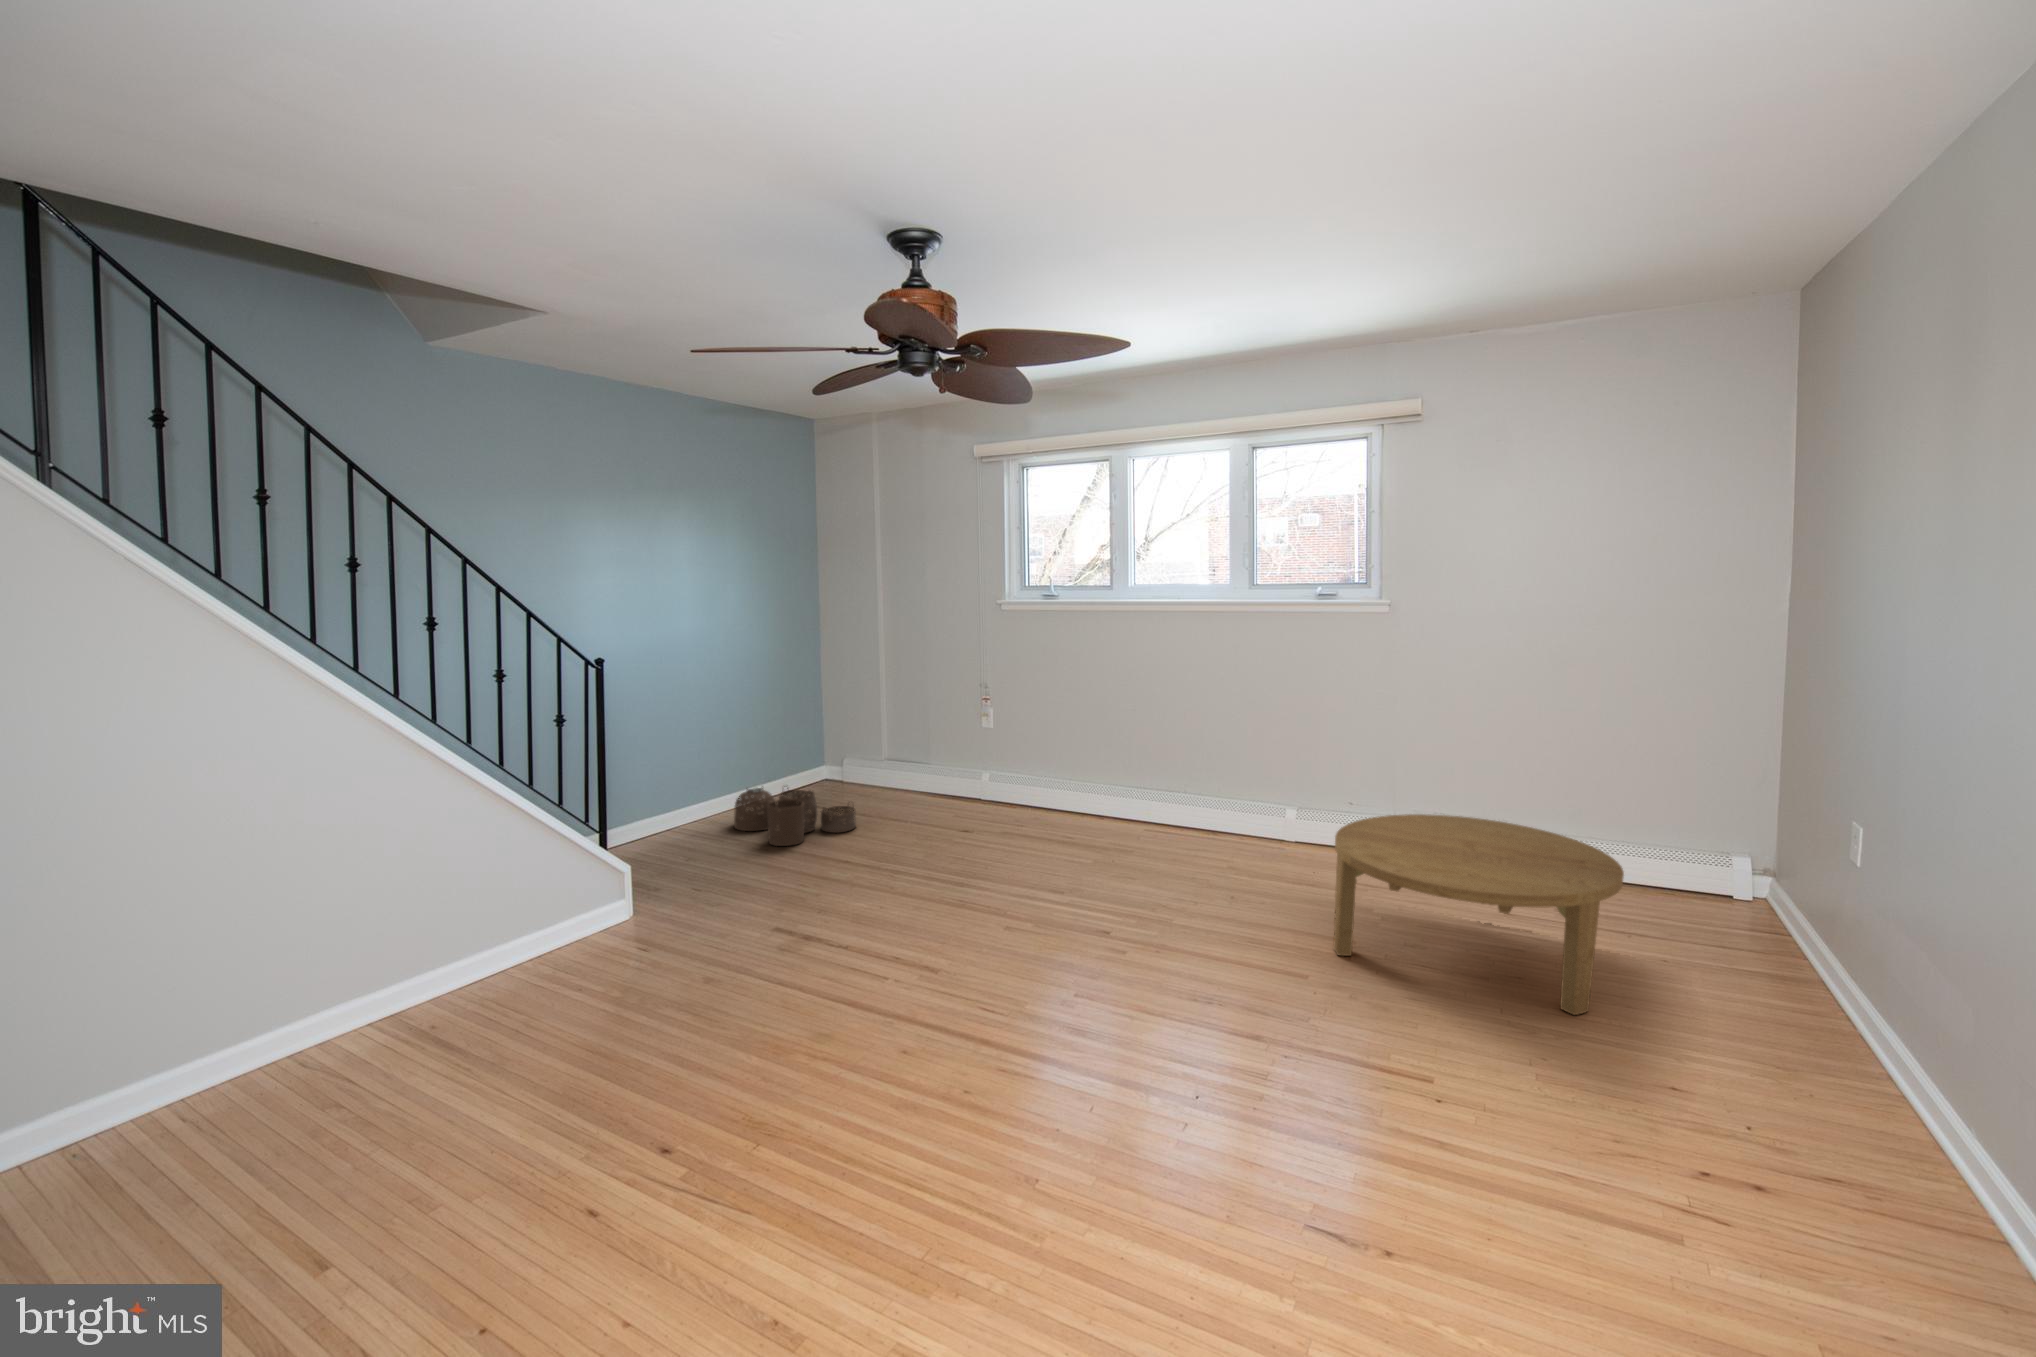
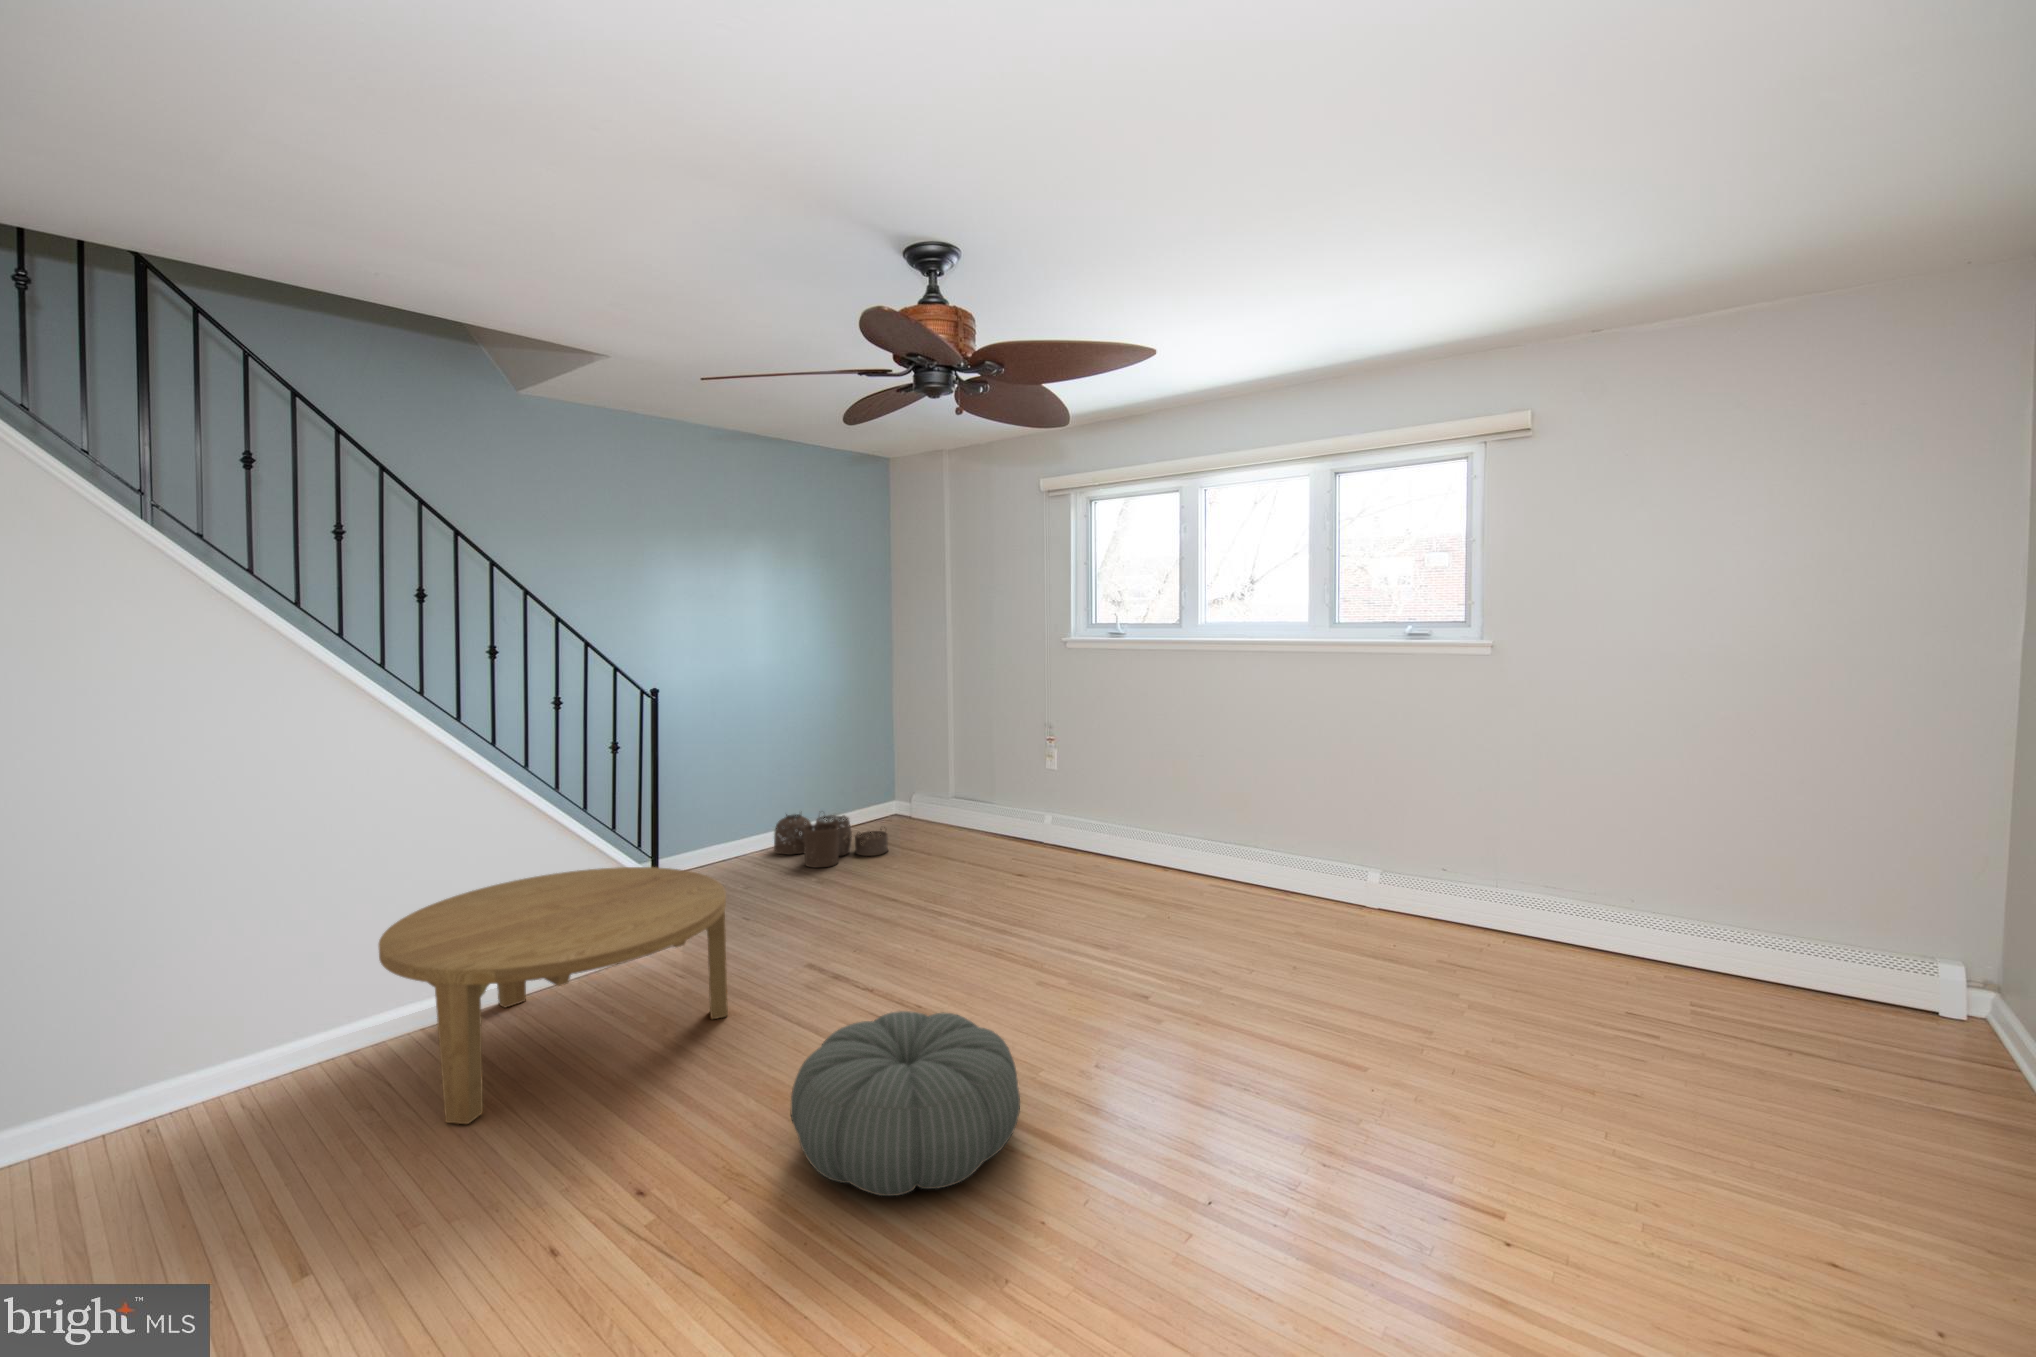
coffee table: present [1334,814,1624,1015] -> present [379,867,728,1124]
pouf: none [777,1009,1001,1188] -> present [791,1011,1020,1196]

